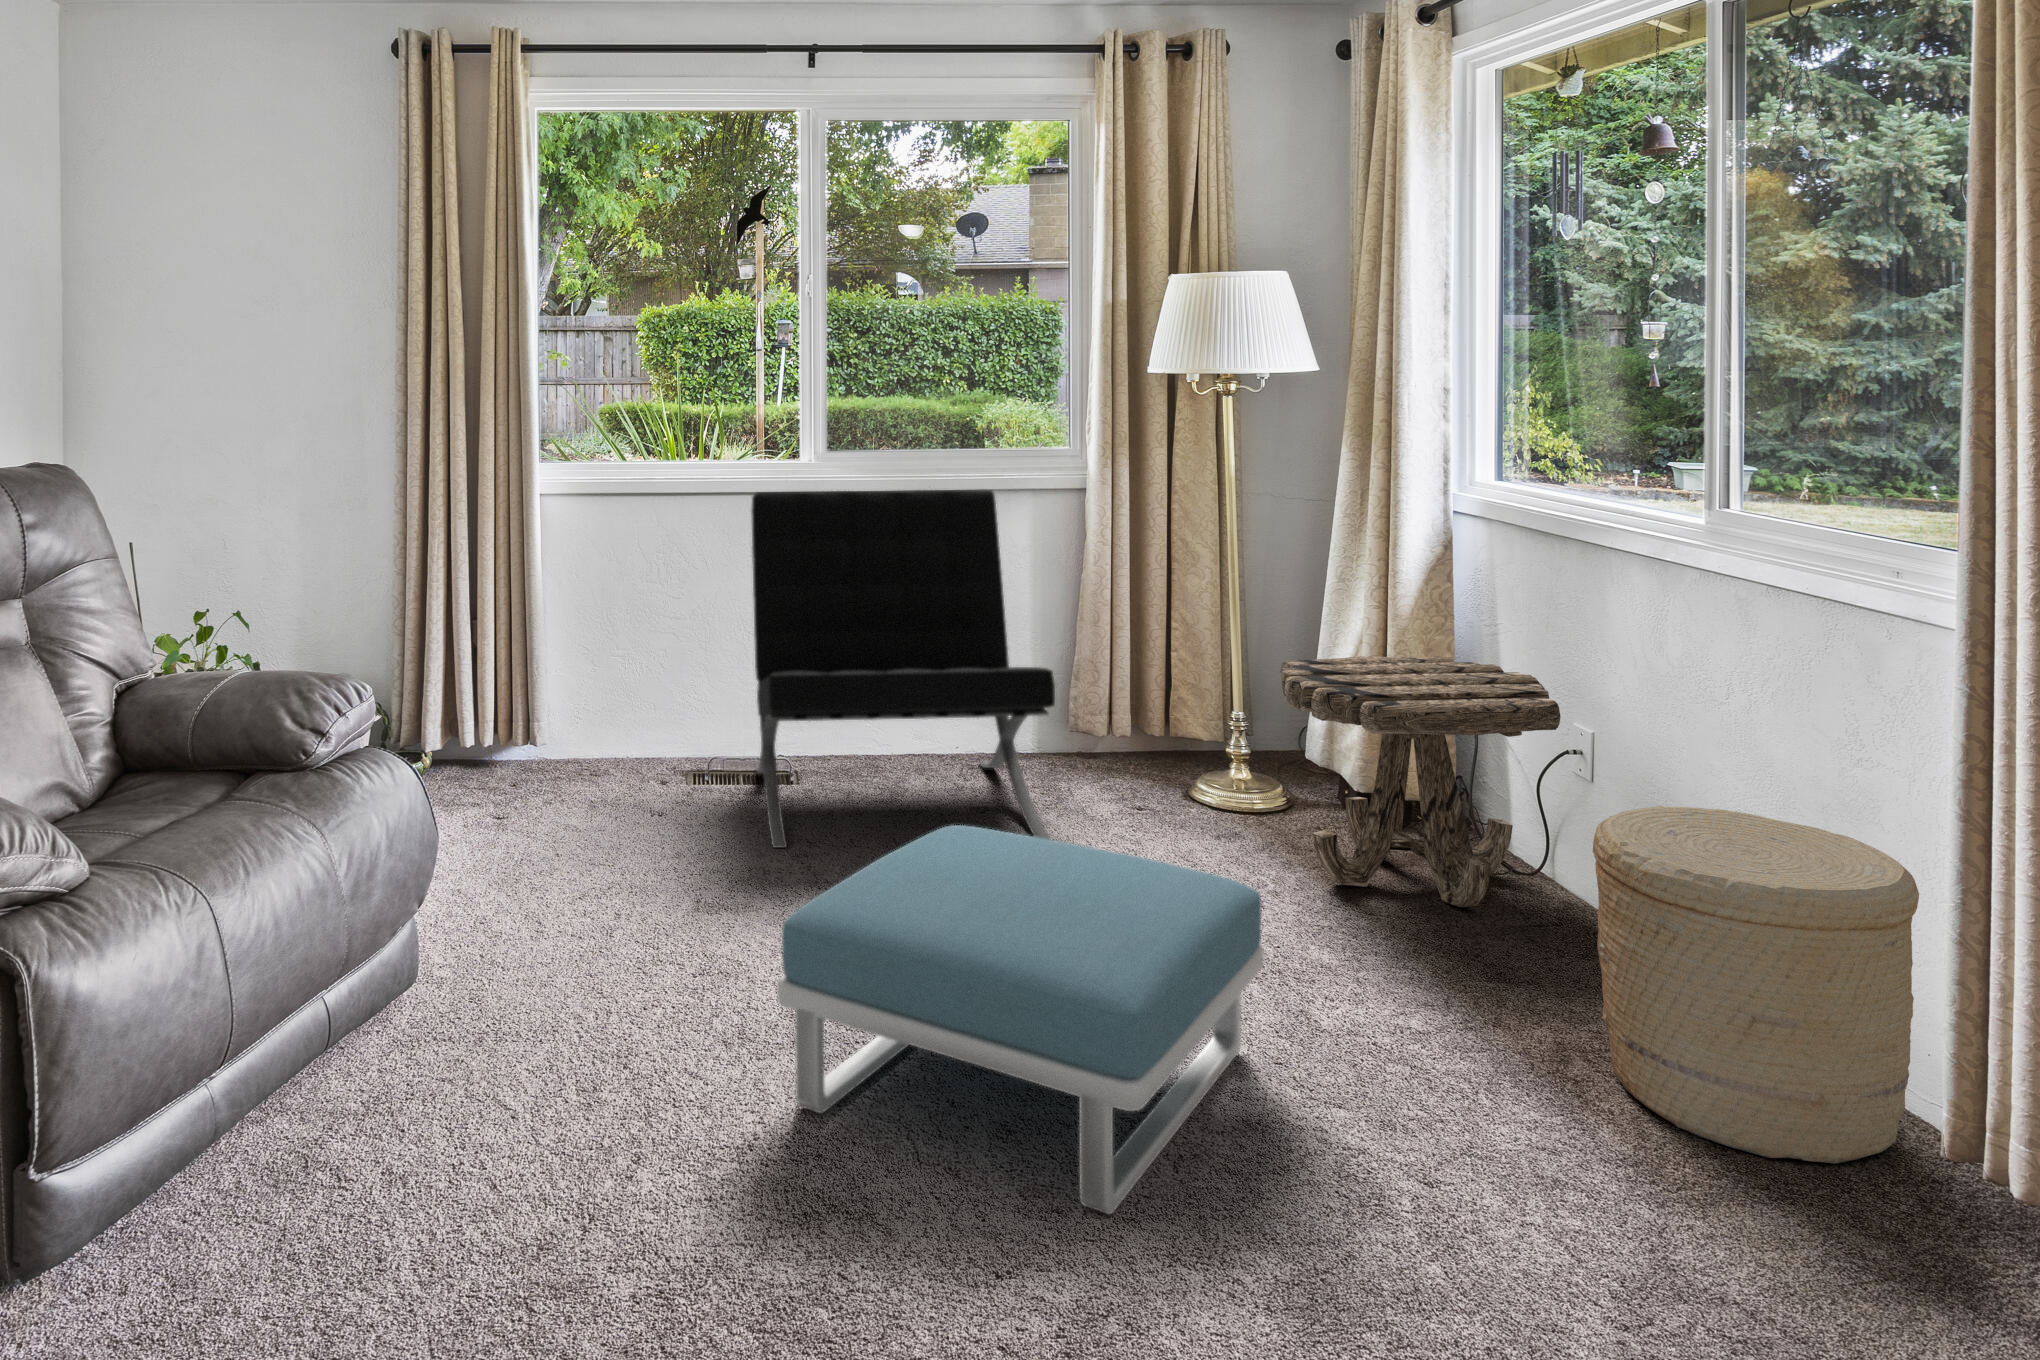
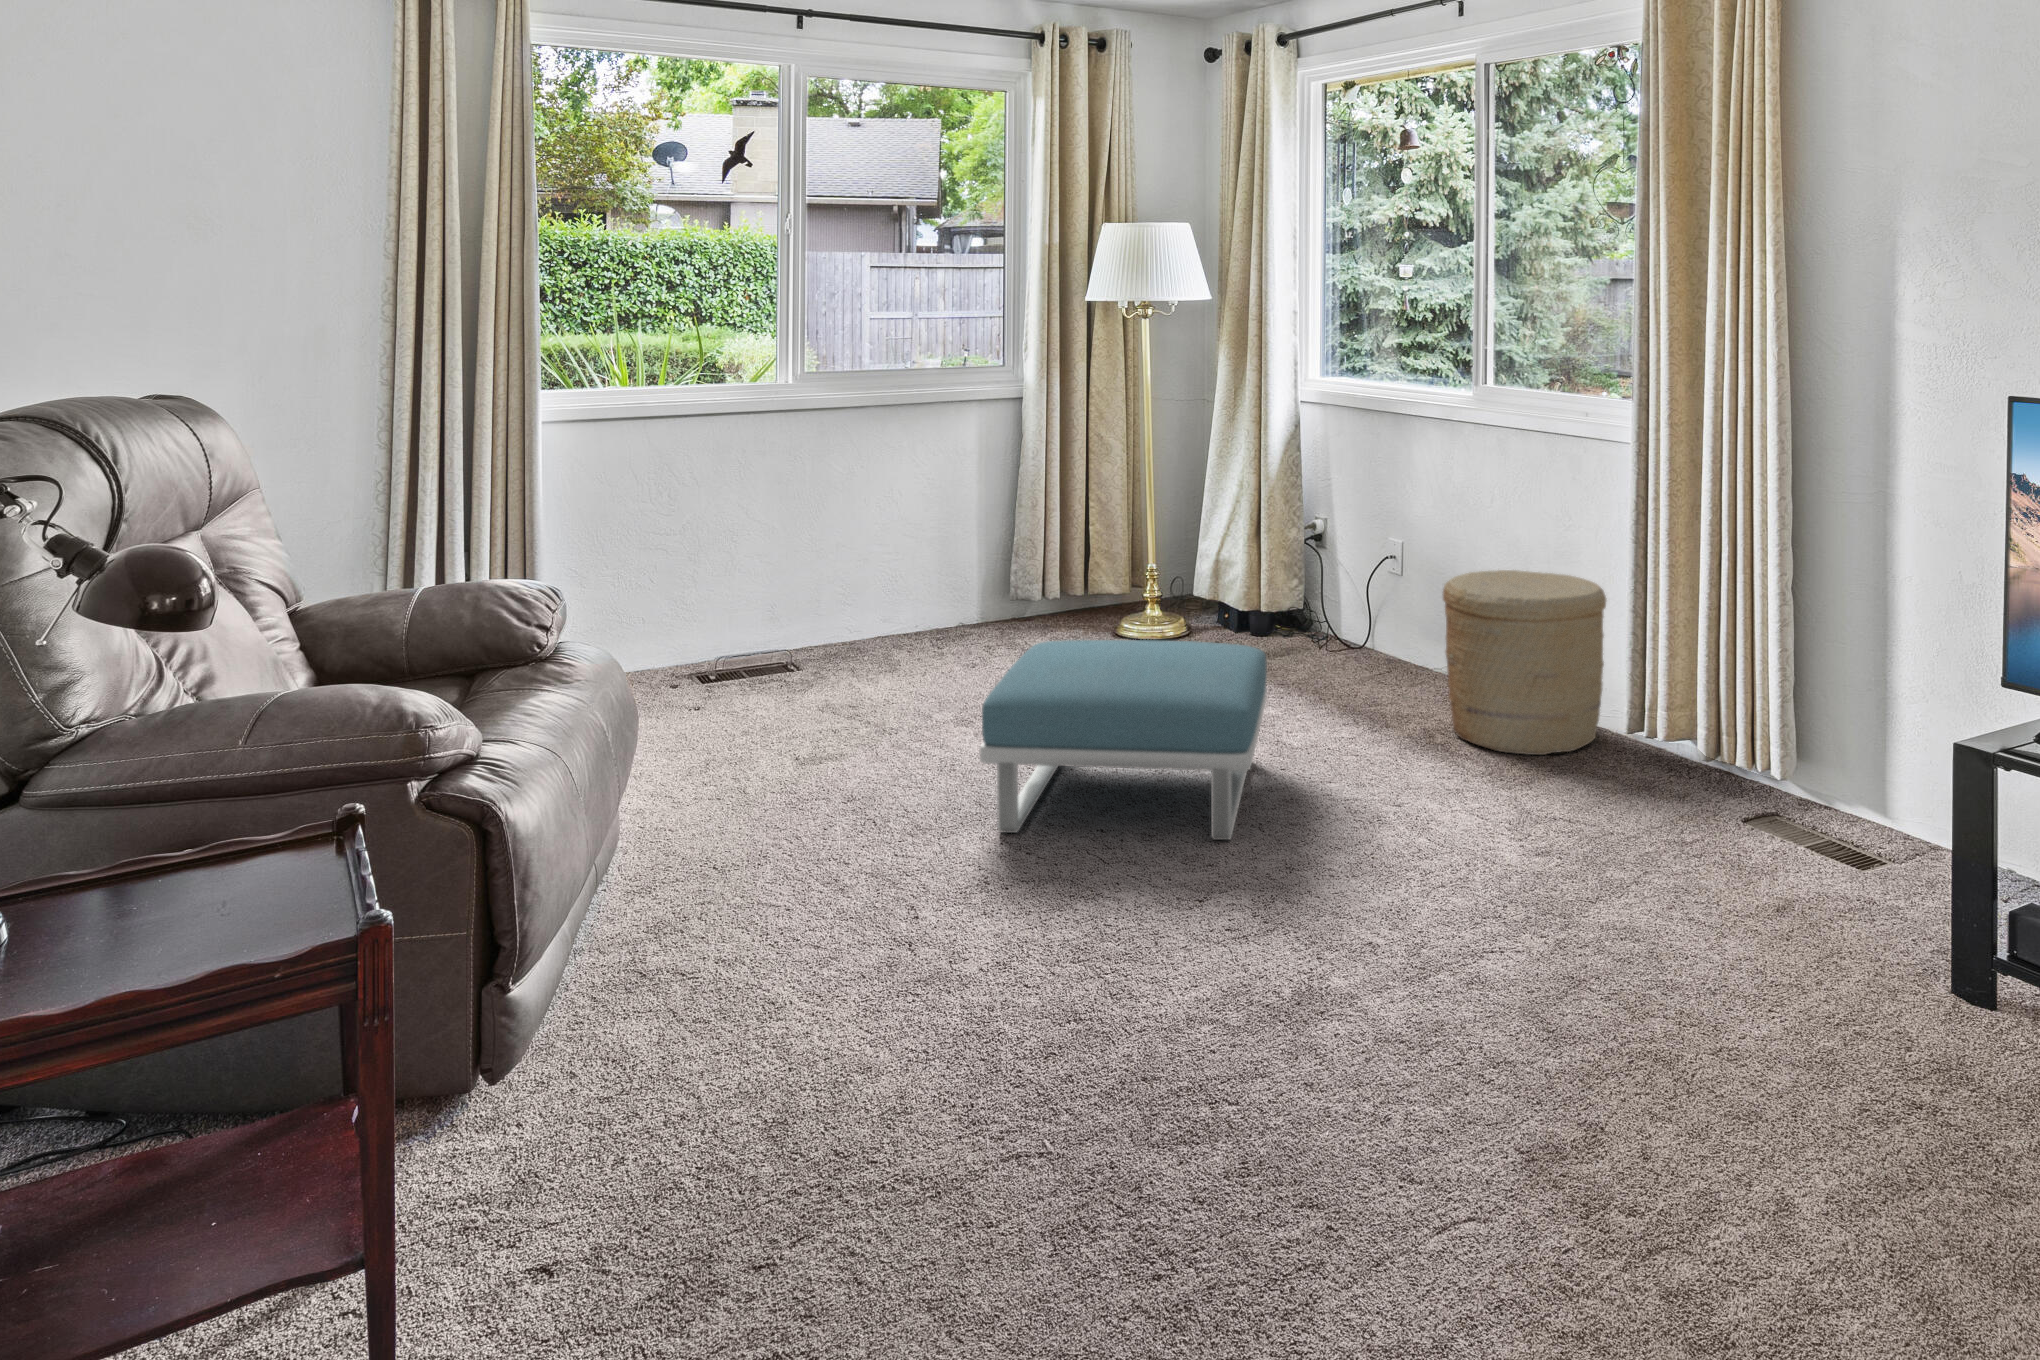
lounge chair: present [751,490,1055,848] -> none [748,403,1046,706]
side table: present [1280,656,1561,907] -> none [1201,507,1391,671]

